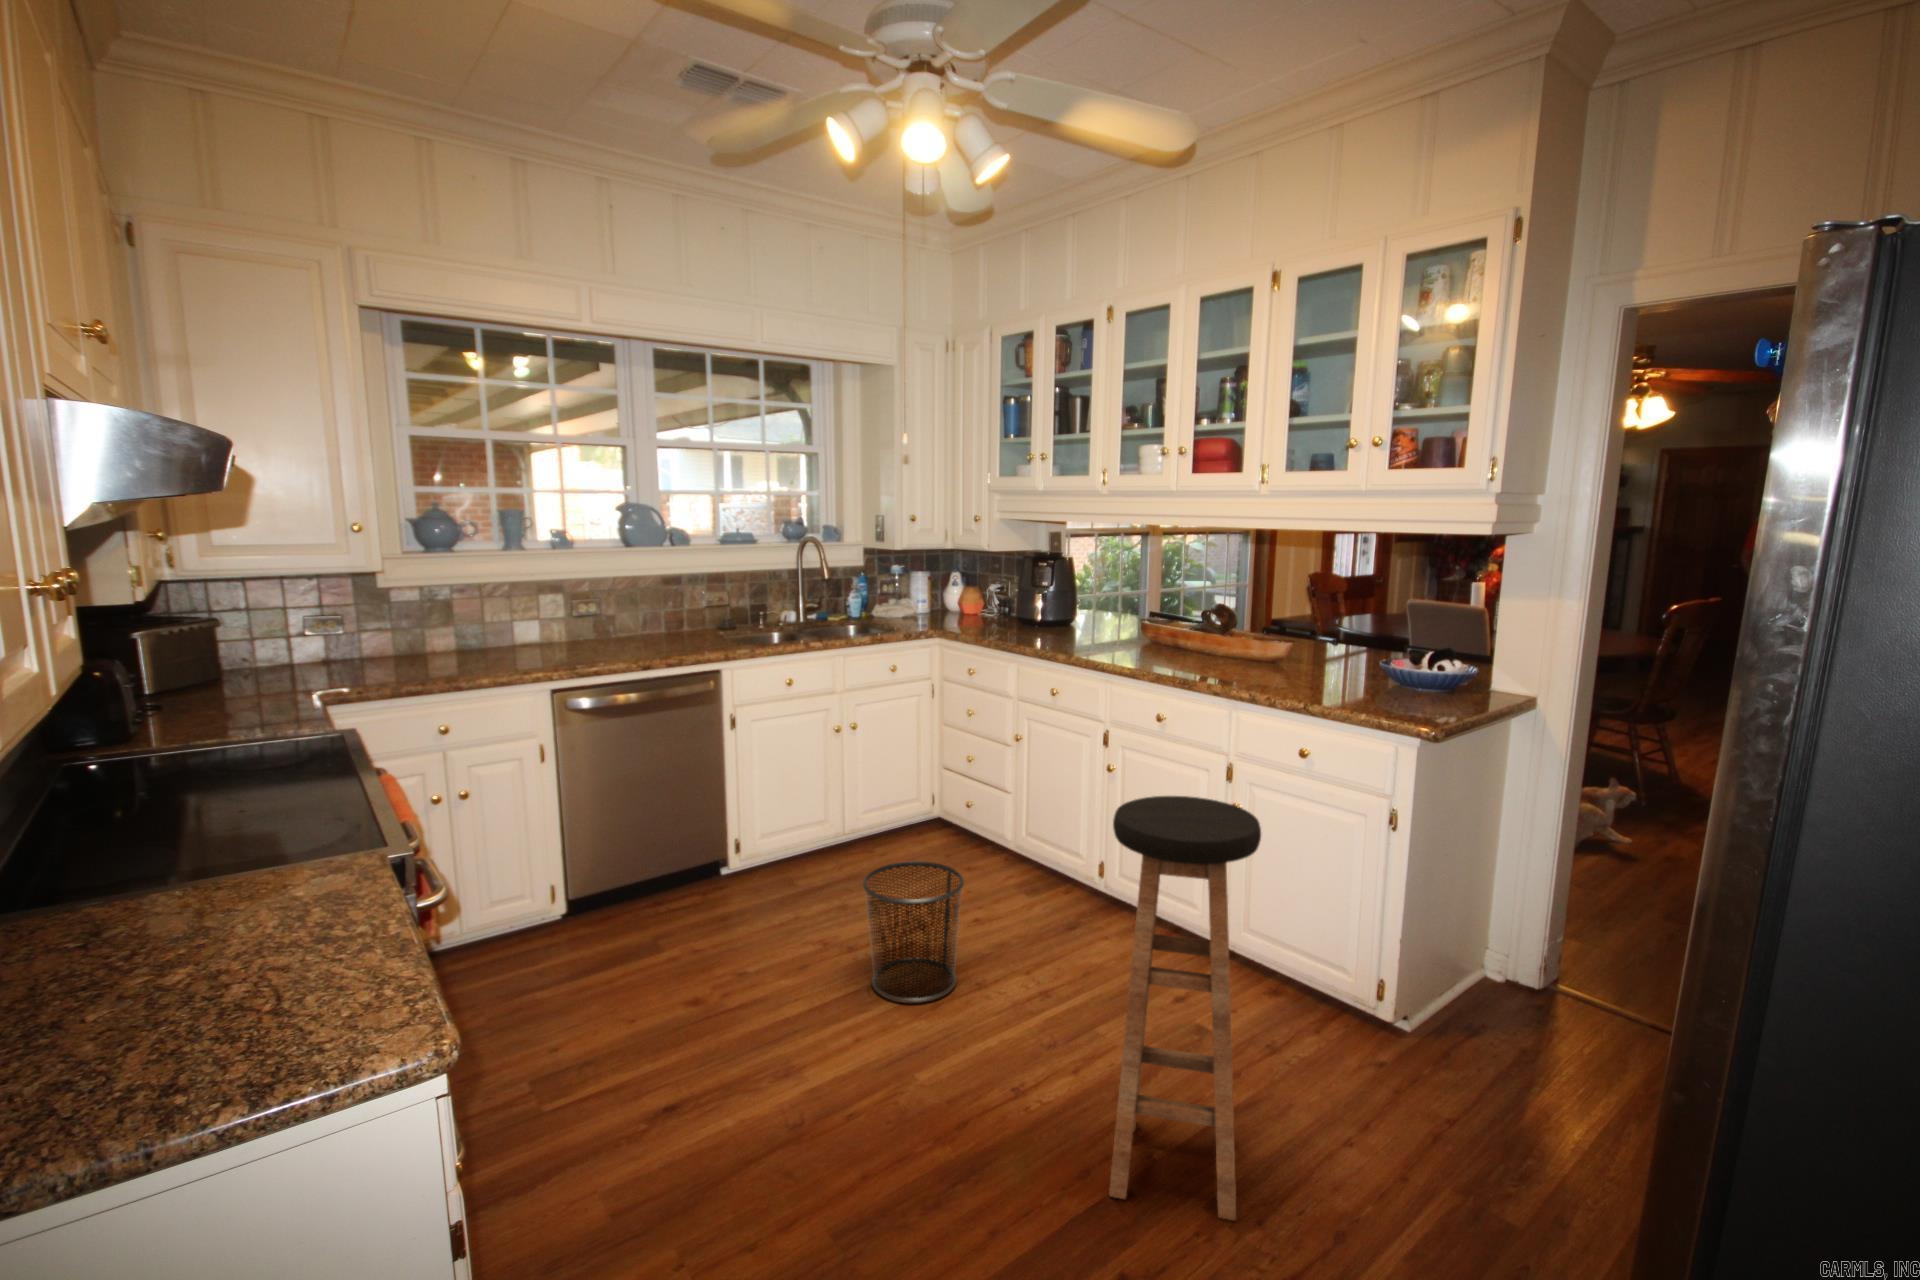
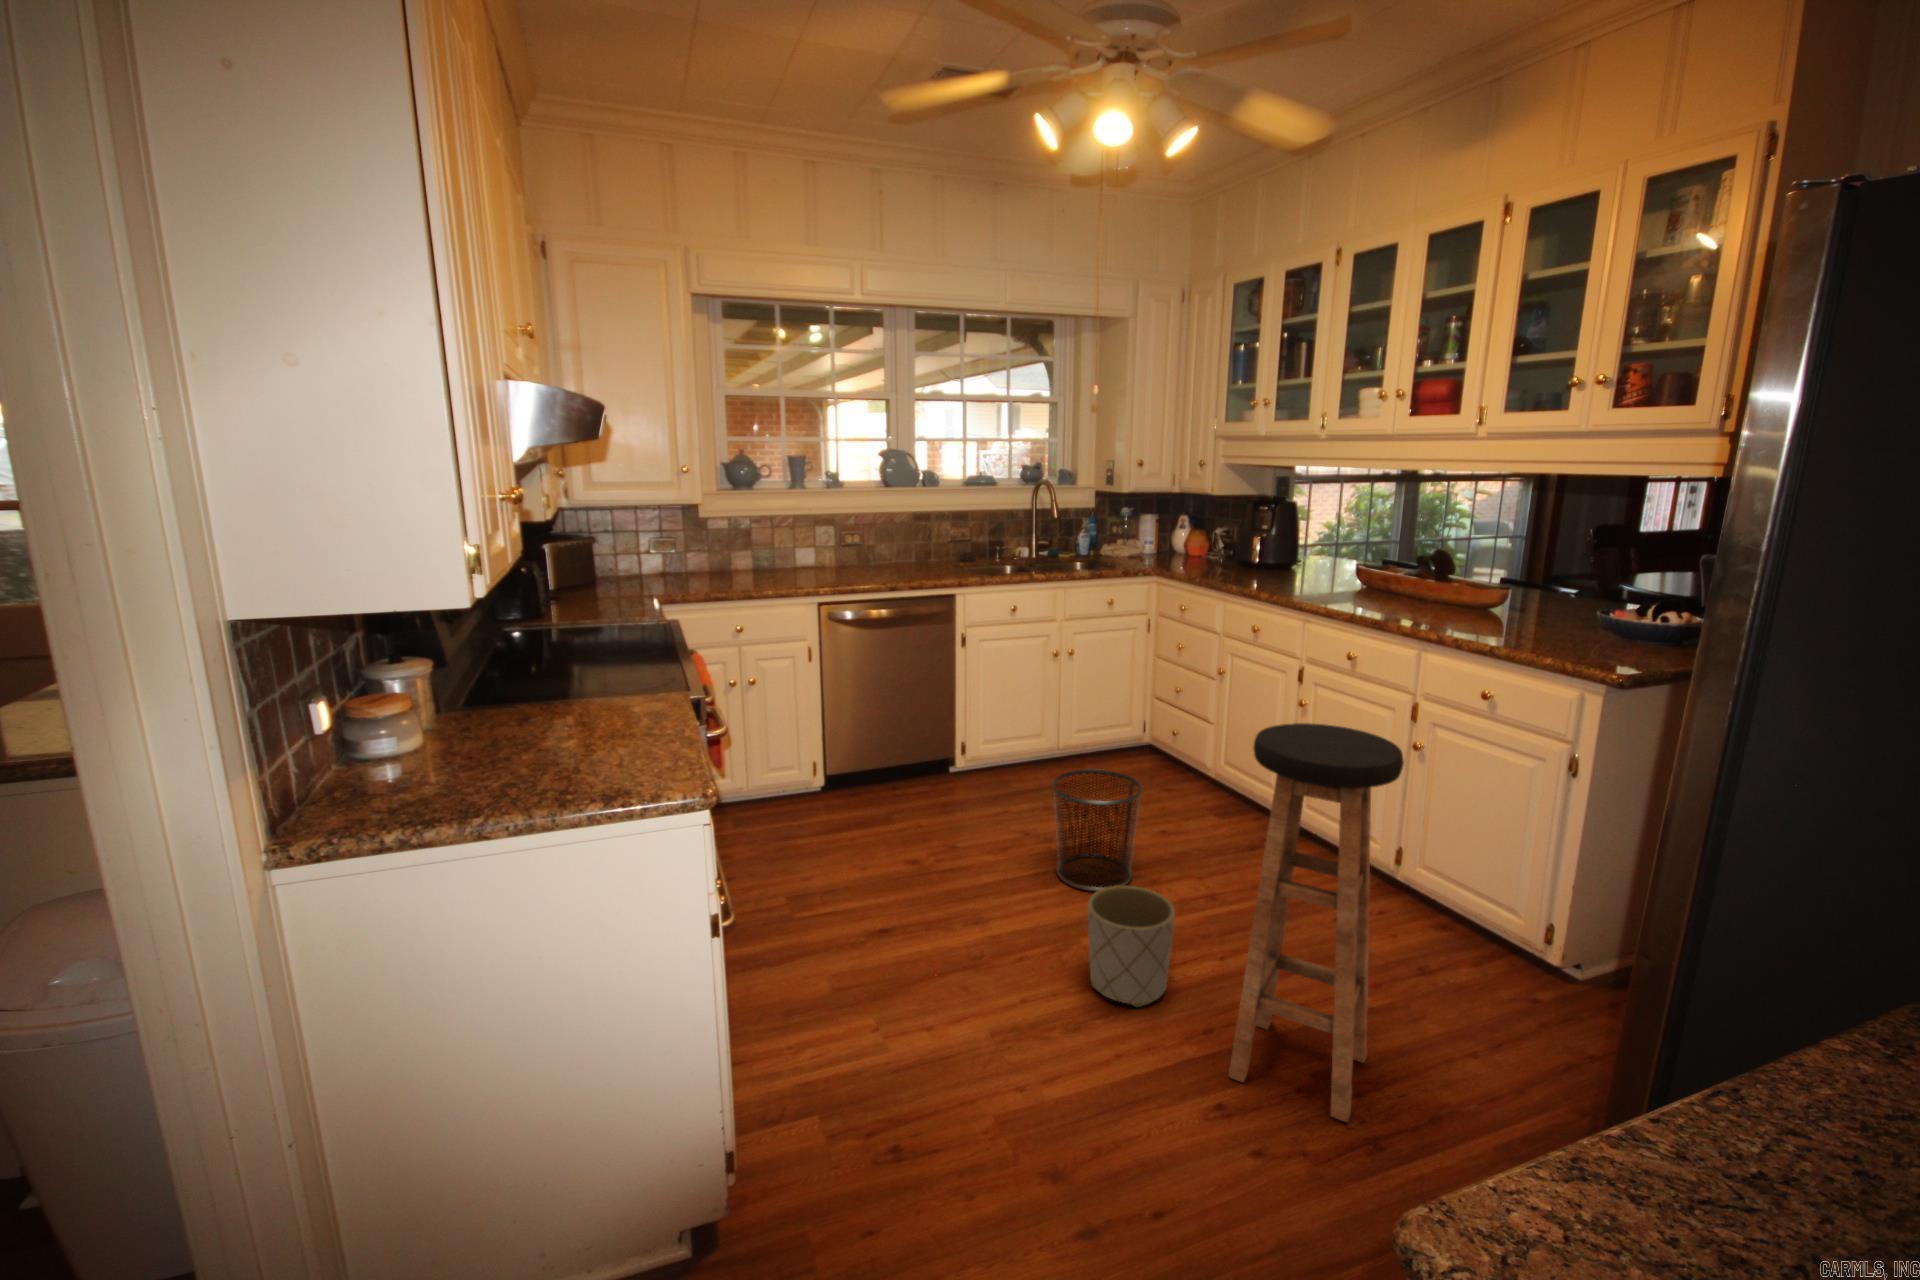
planter: none [932,994,1029,1135] -> present [1088,886,1175,1007]

